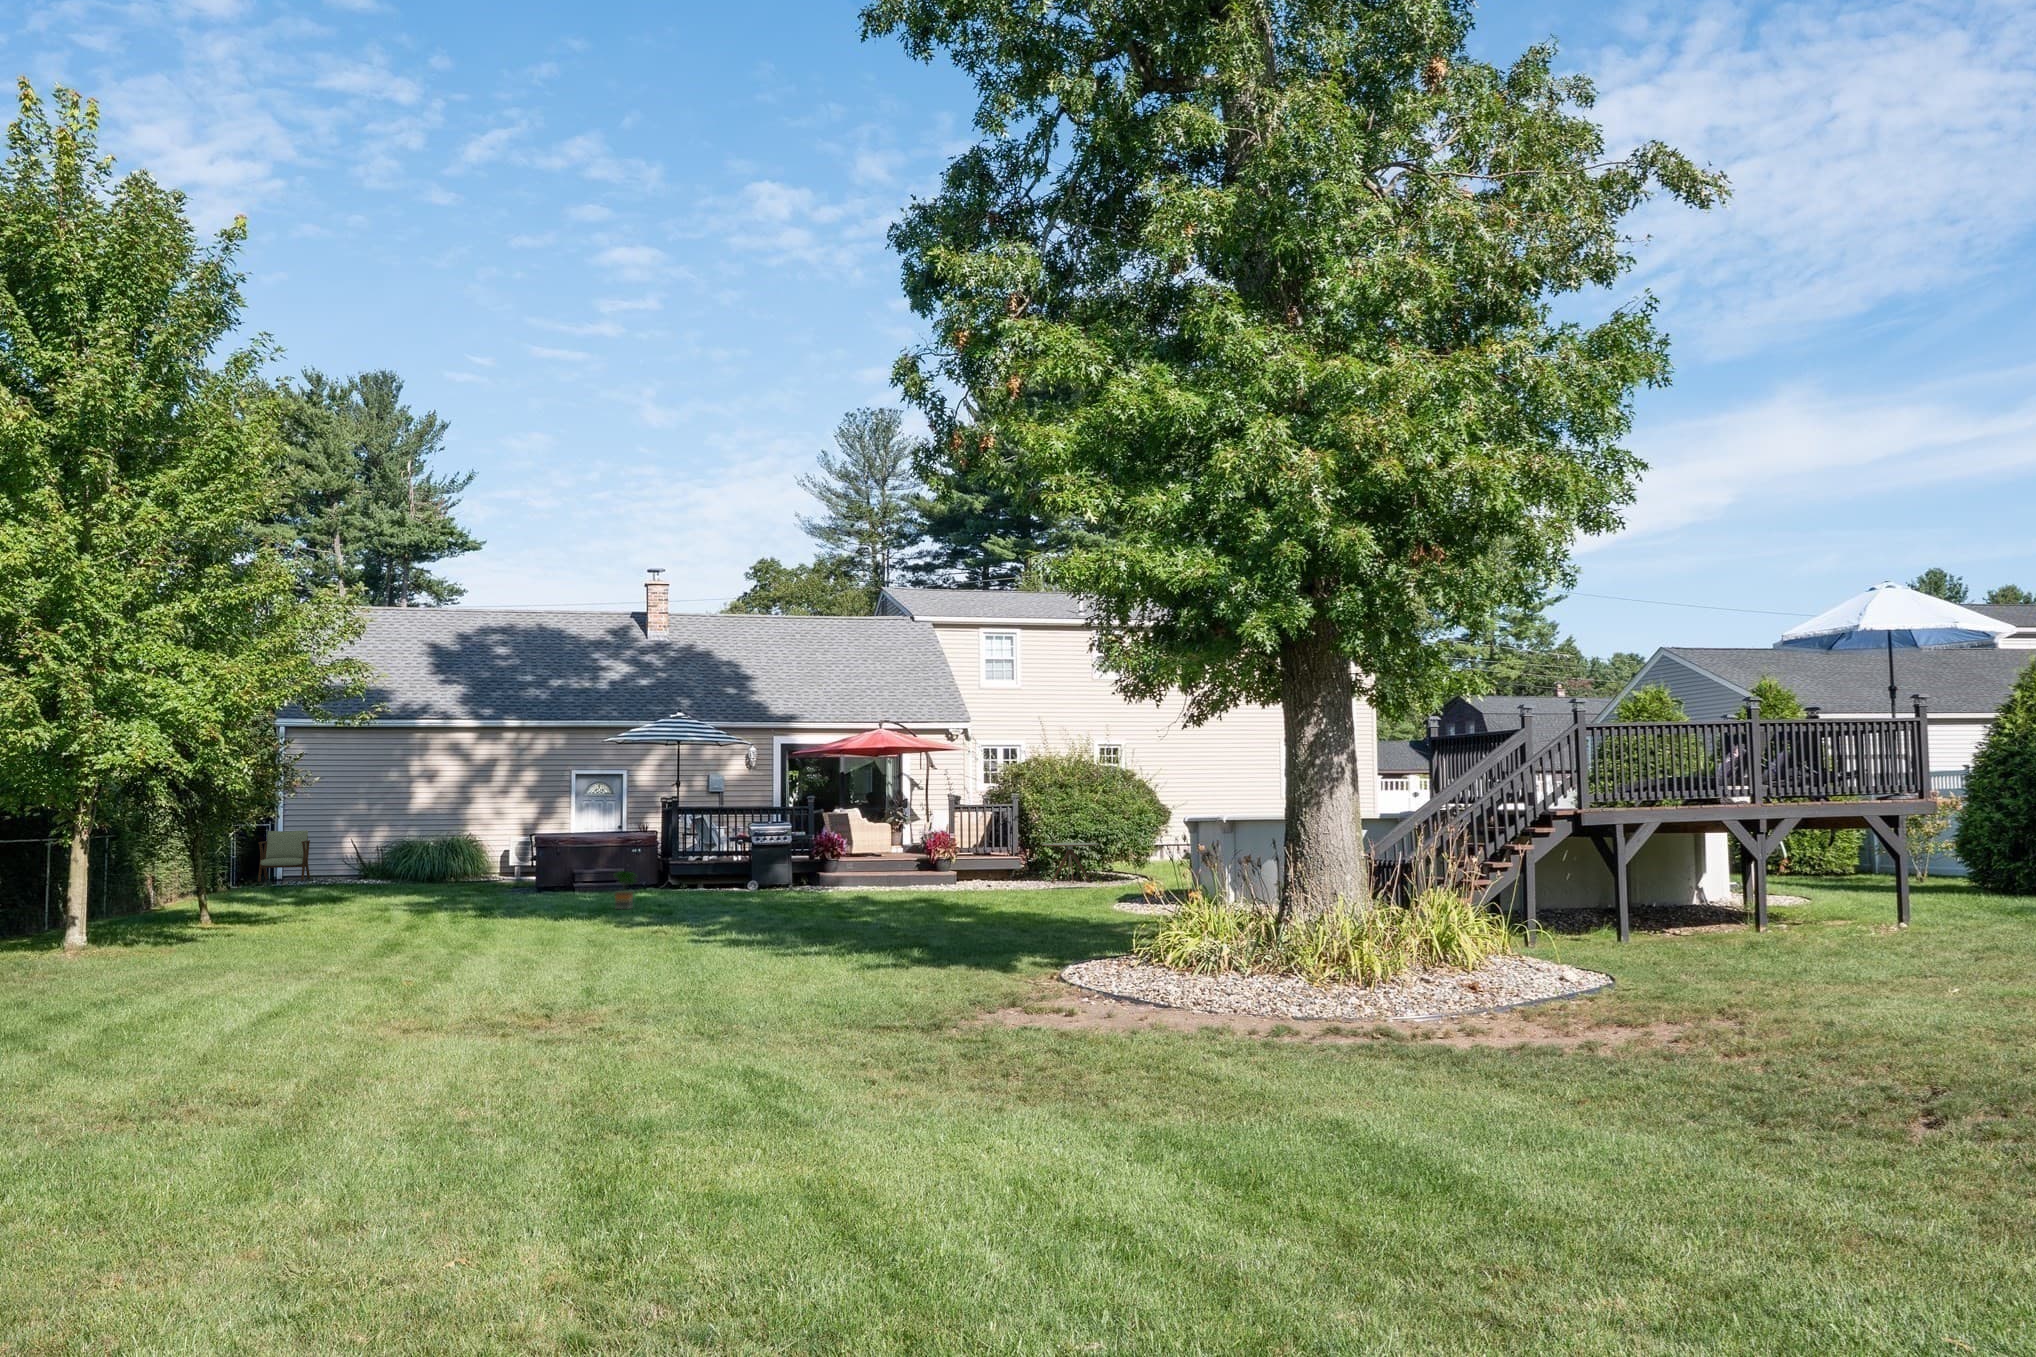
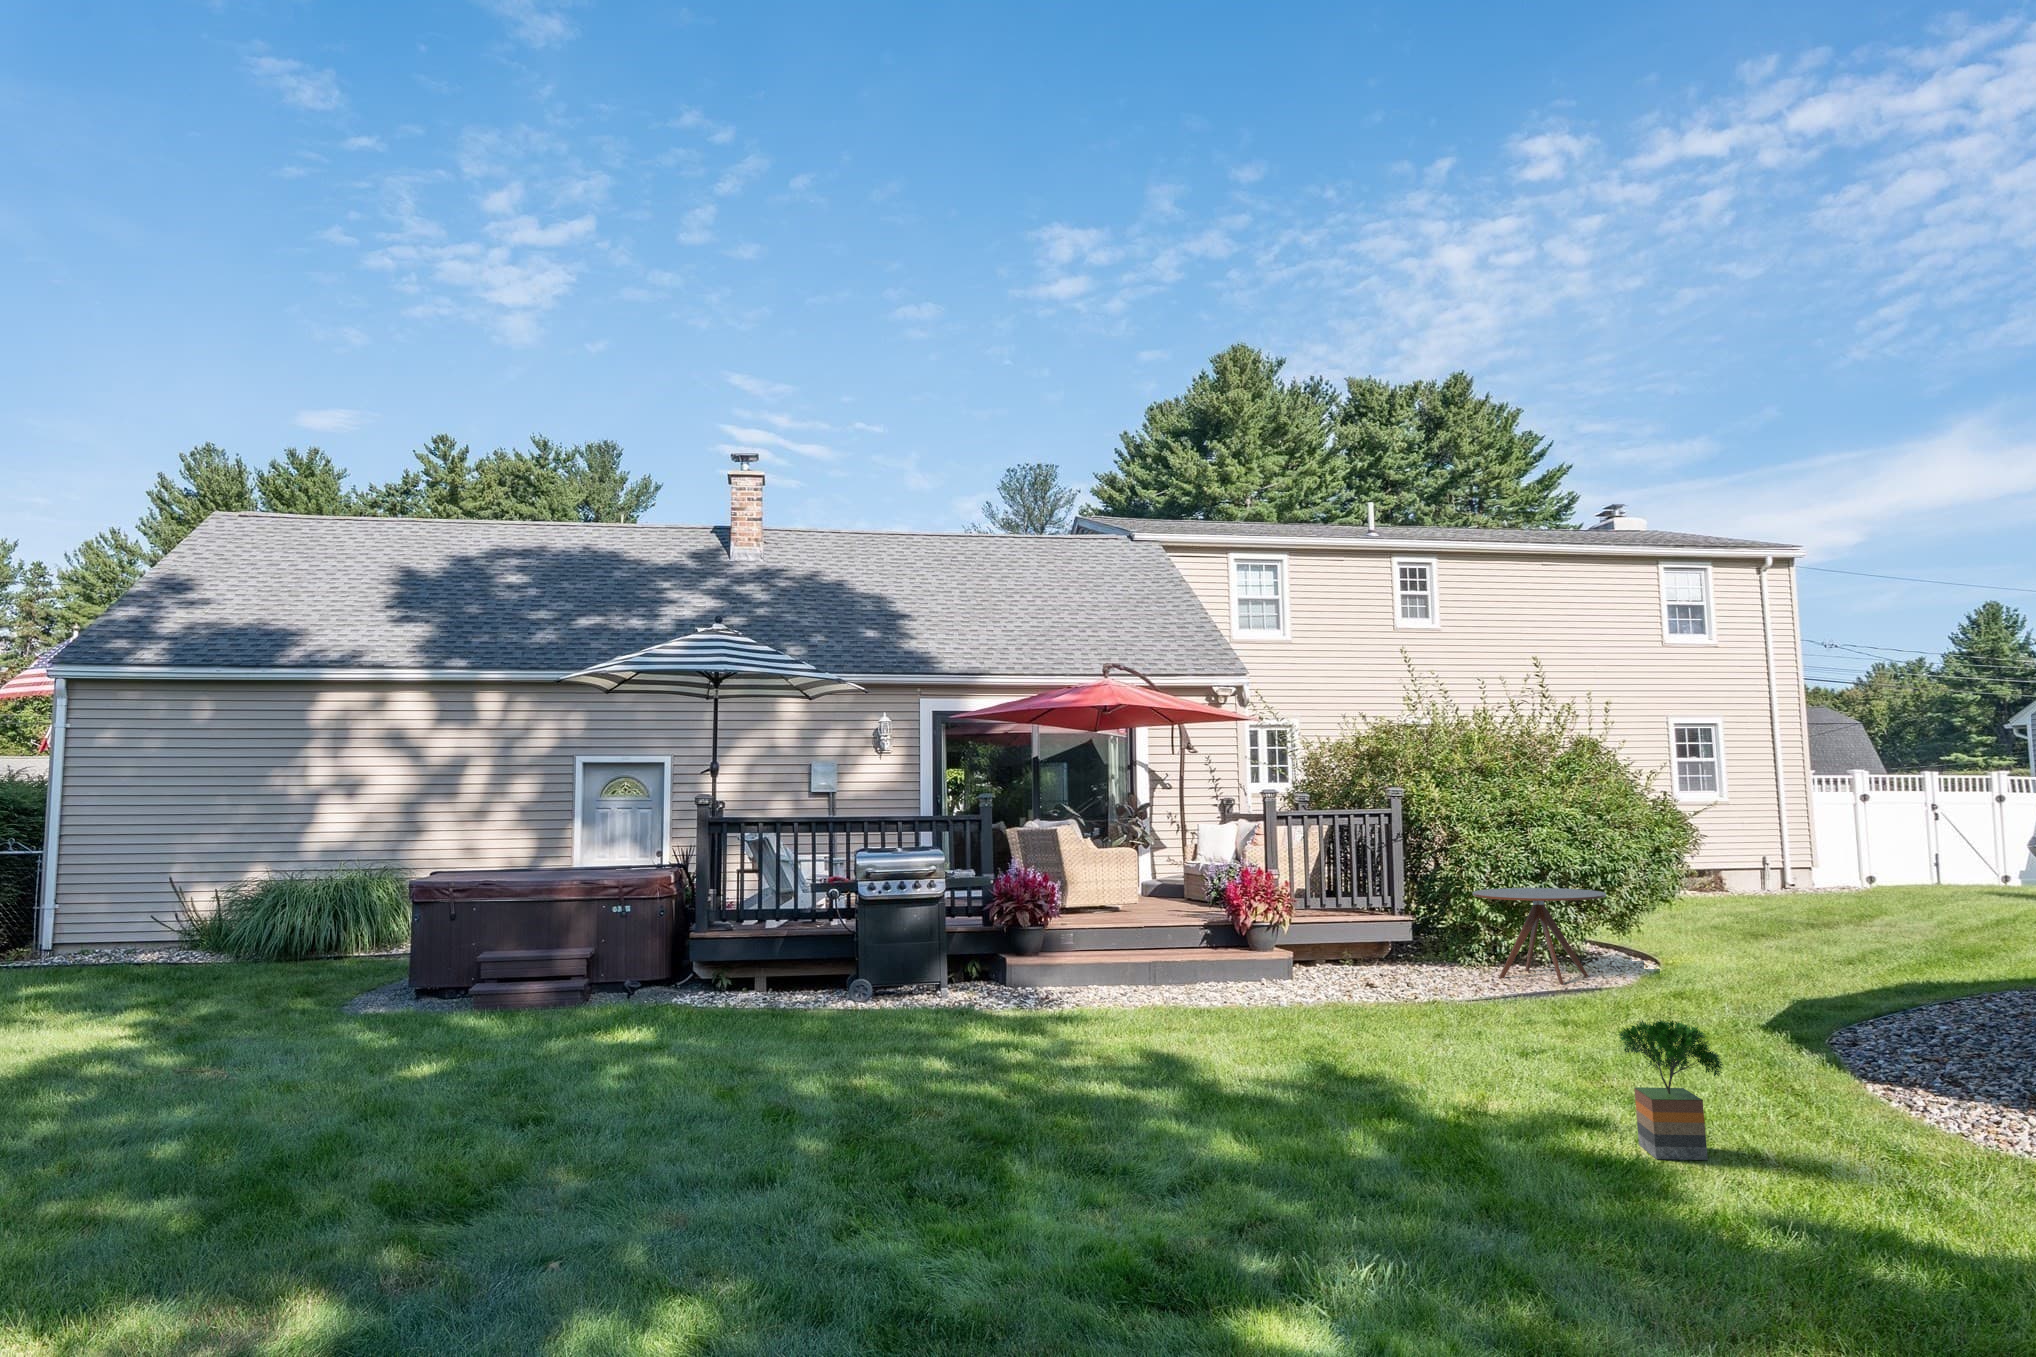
lounge chair: present [258,830,310,882] -> none [89,866,200,953]
potted tree: present [614,871,637,909] -> present [1618,1020,1723,1160]

